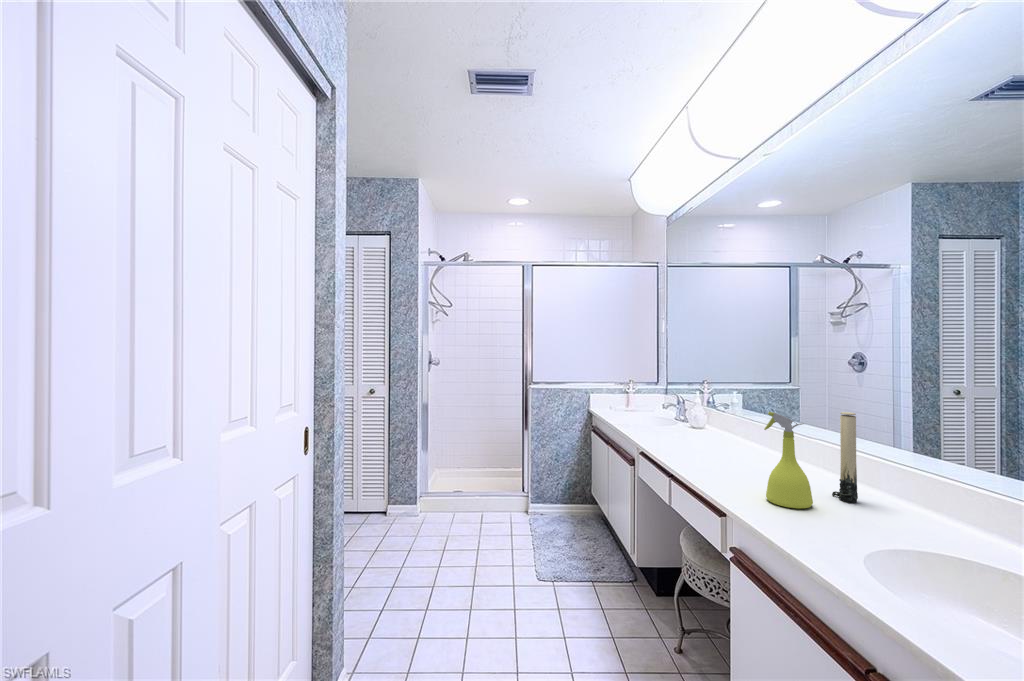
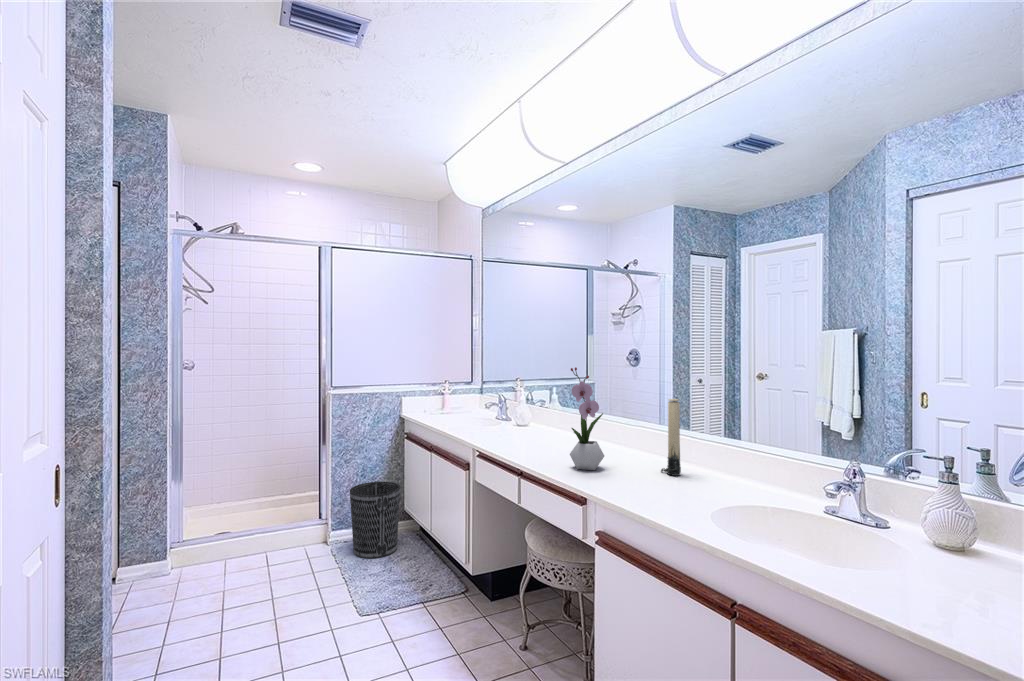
flower arrangement: none [719,372,762,483] -> present [570,367,604,470]
spray bottle: present [764,412,813,508] -> none [617,402,655,487]
wastebasket: none [543,467,586,534] -> present [350,482,400,559]

